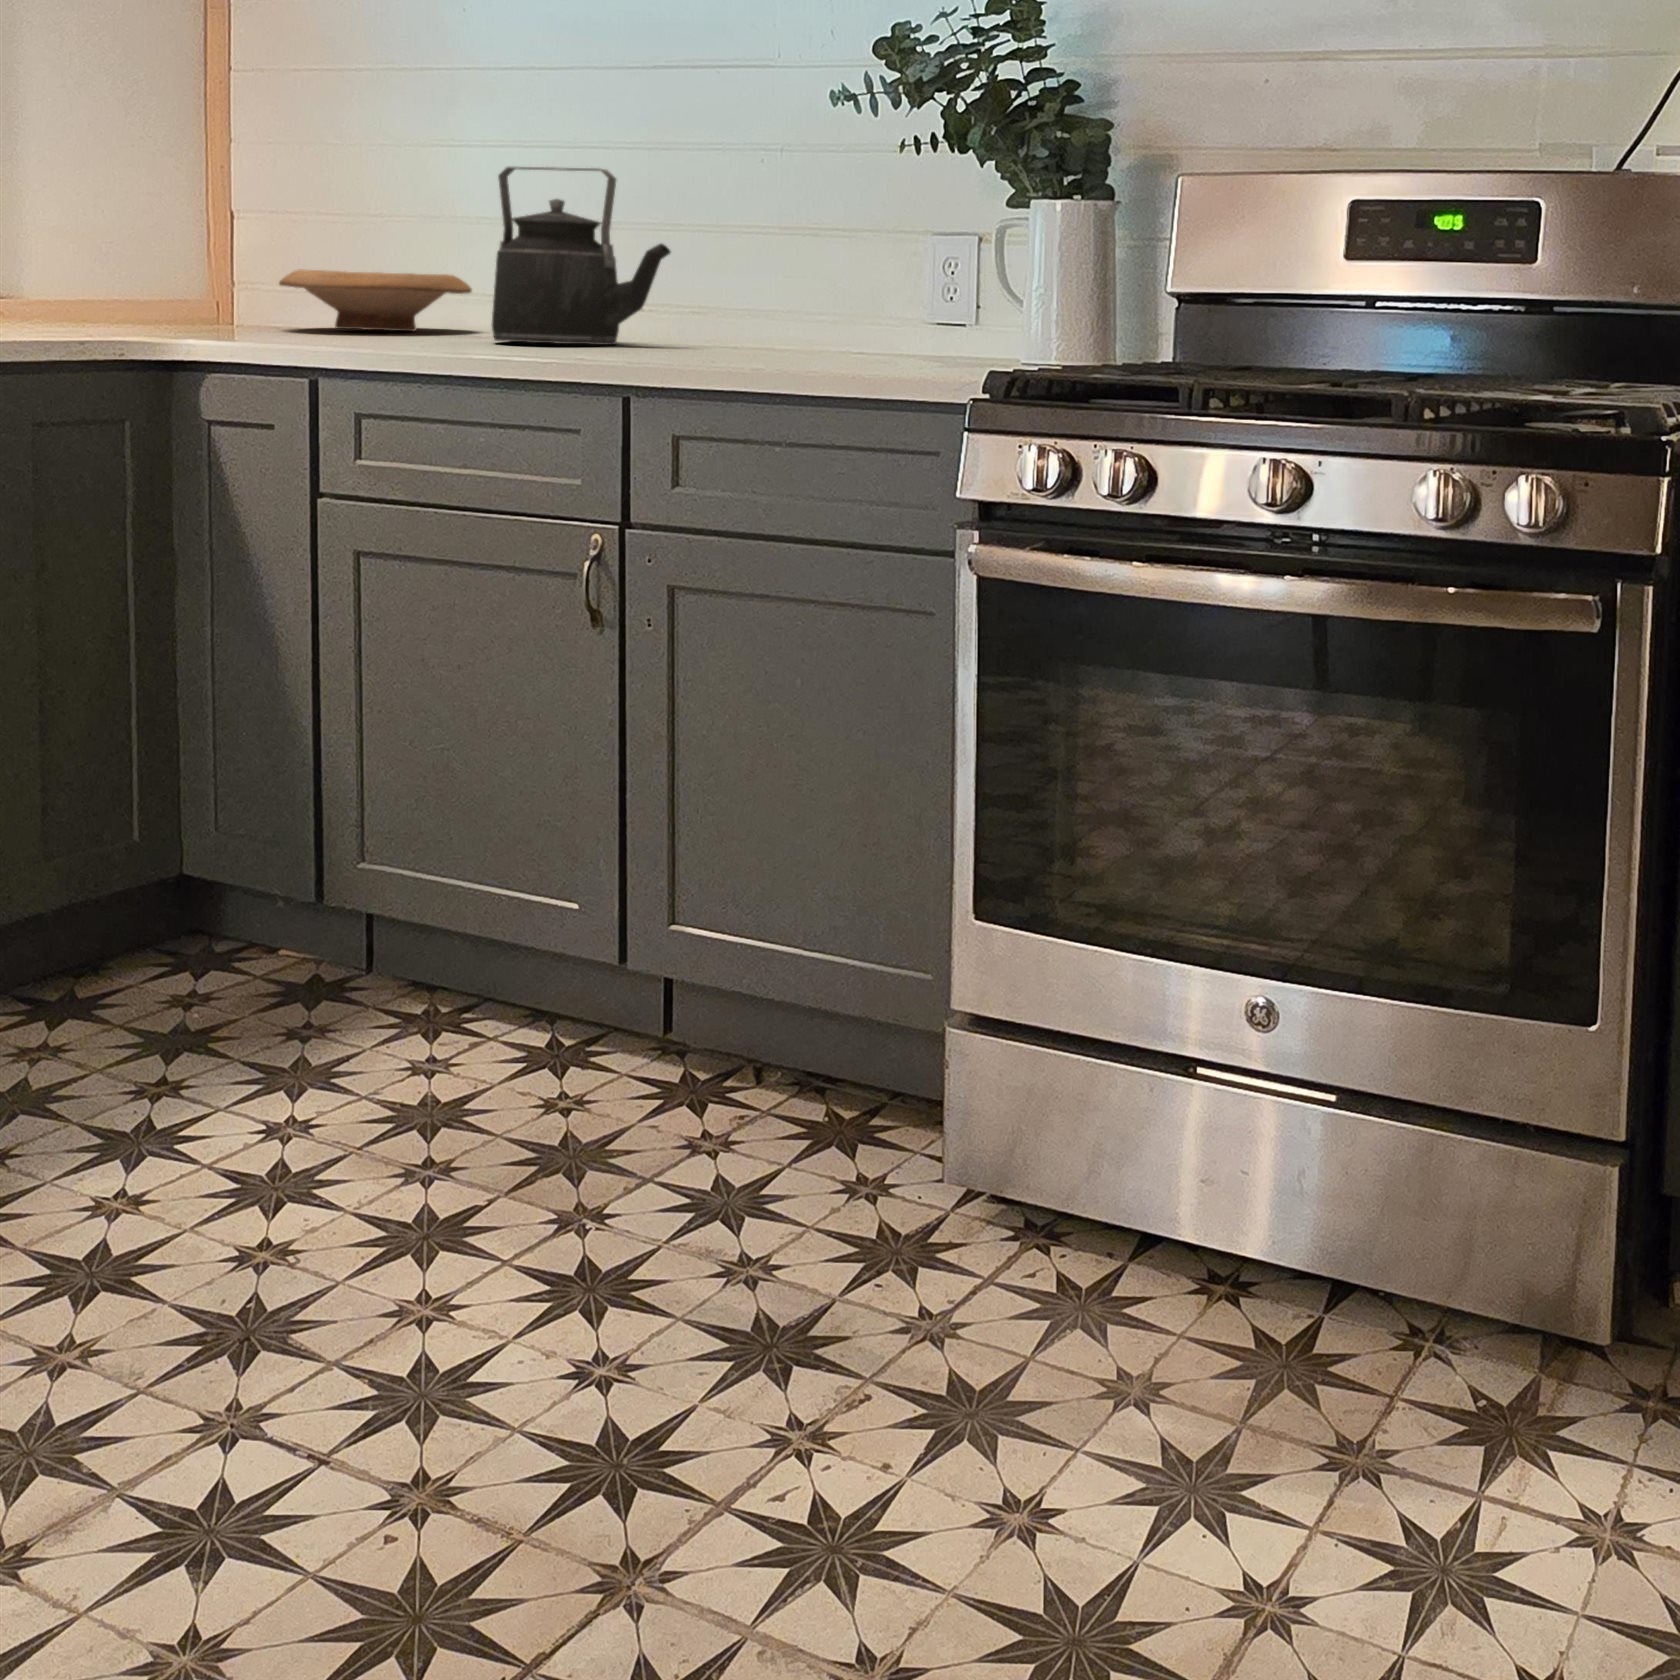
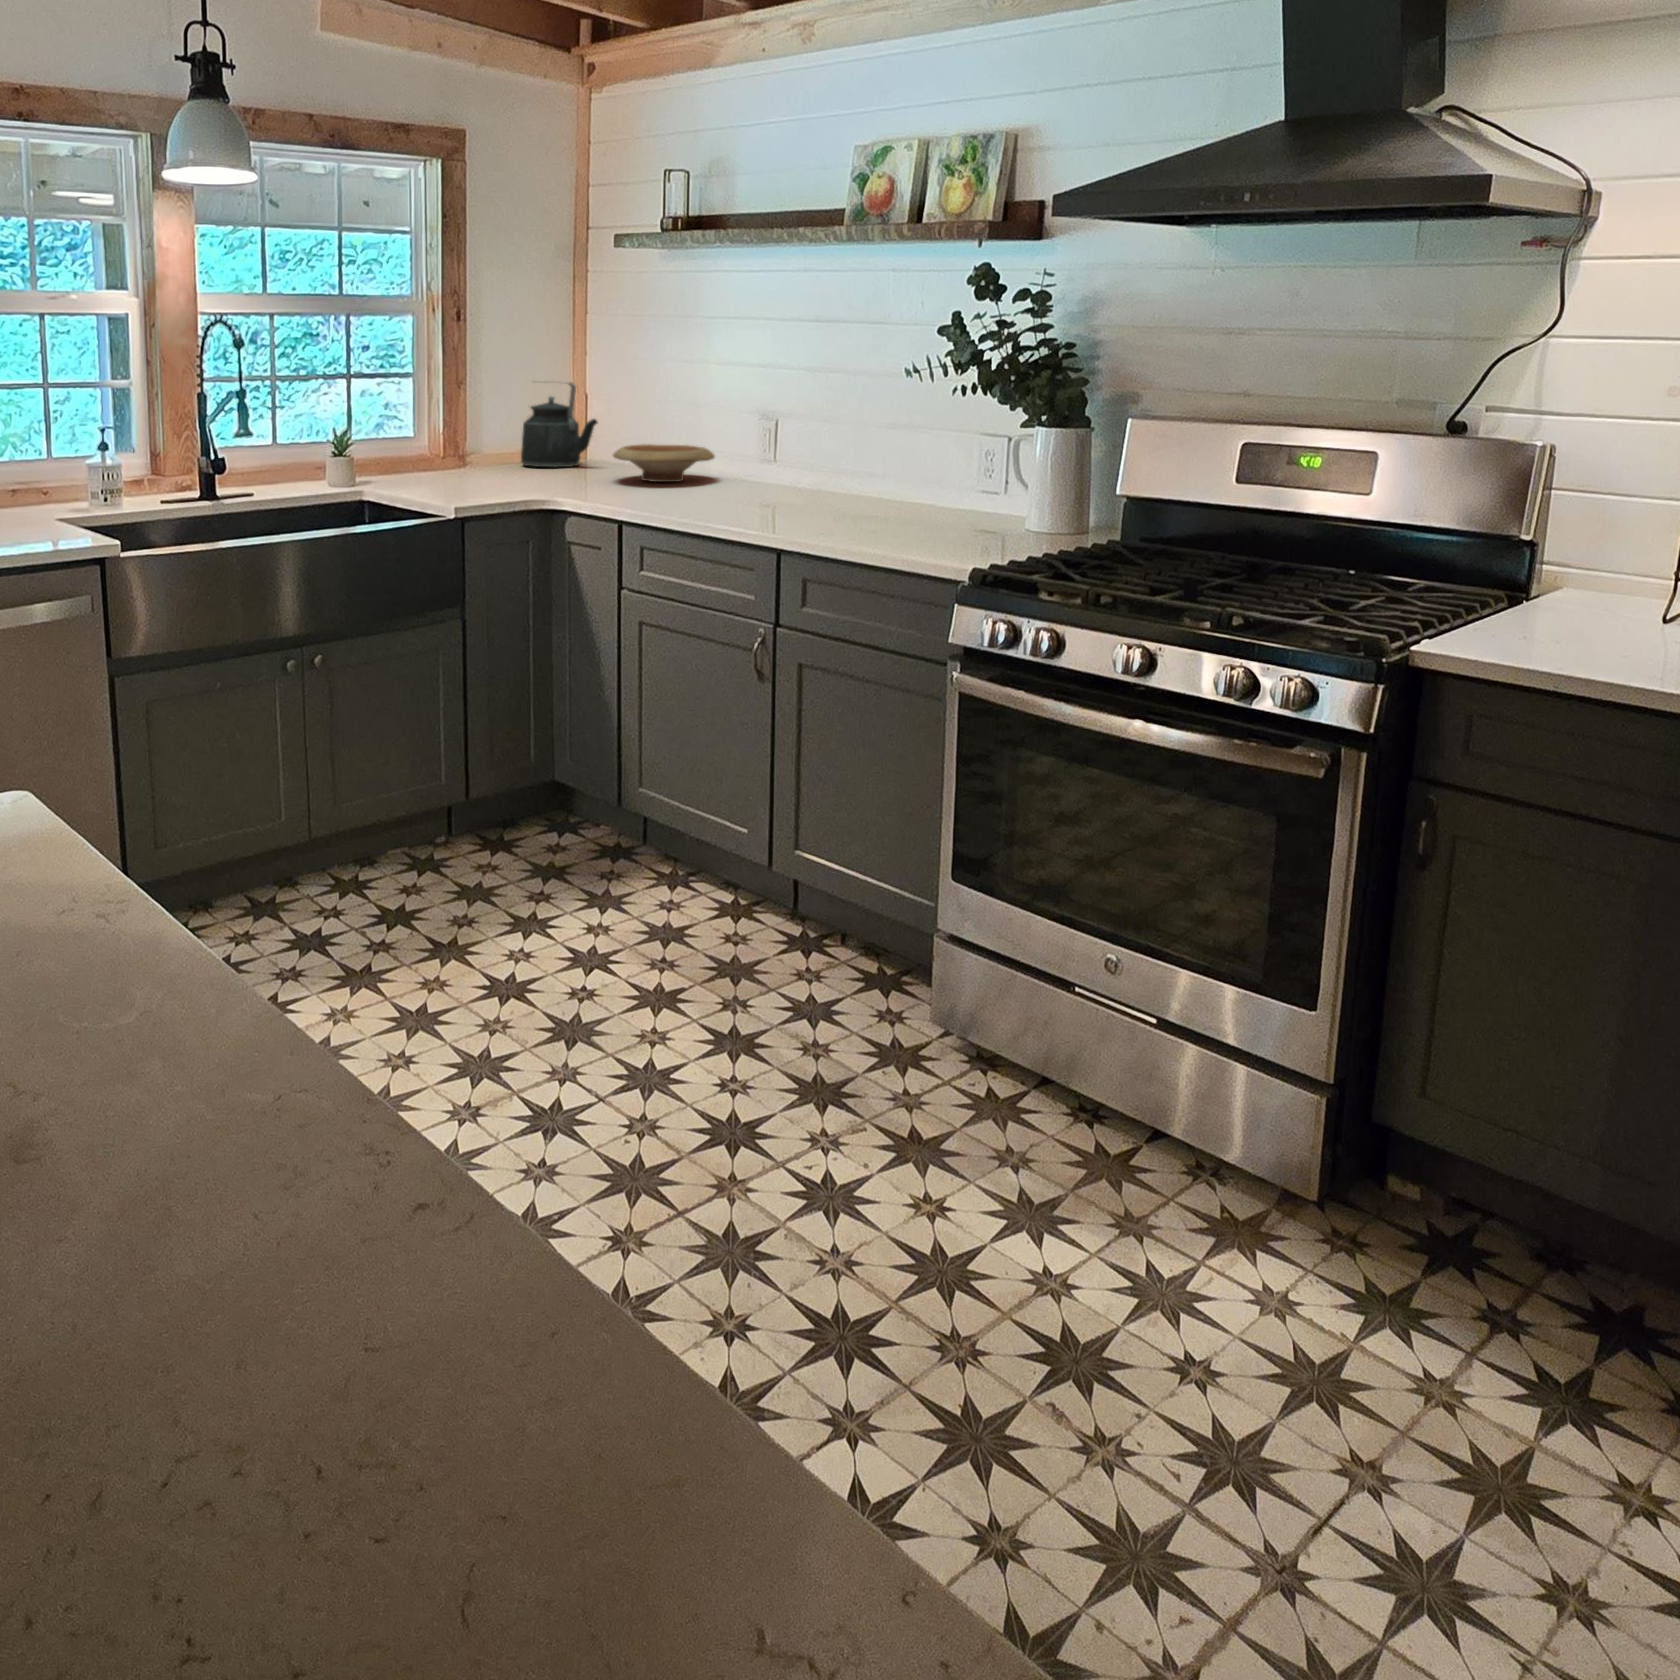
kettle: present [492,167,671,345] -> present [521,381,598,467]

